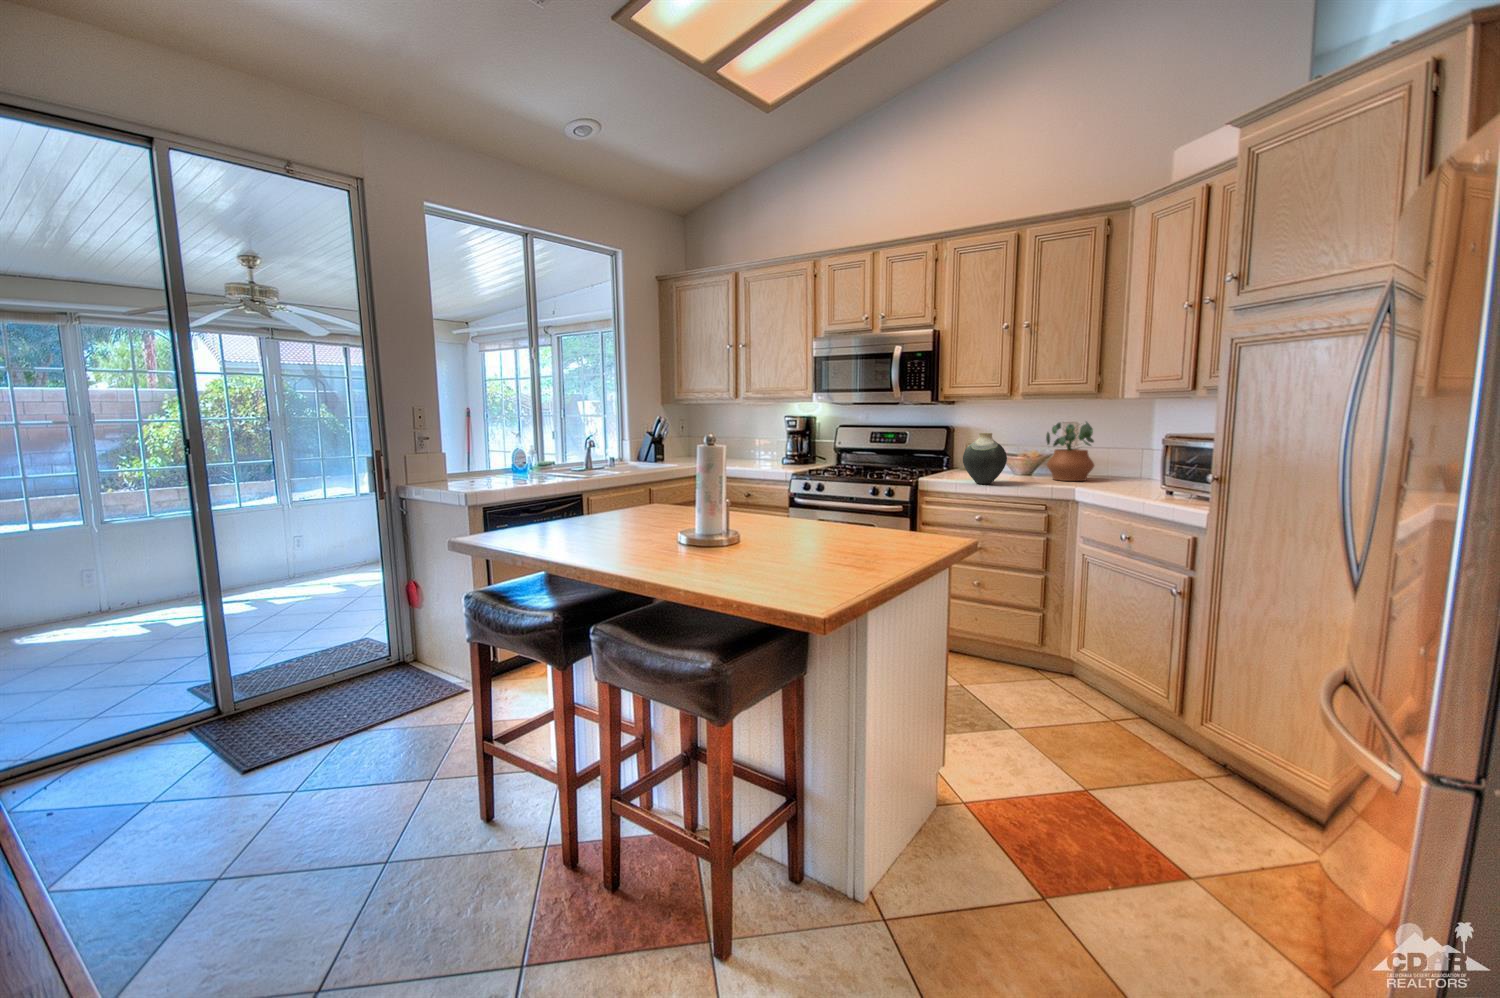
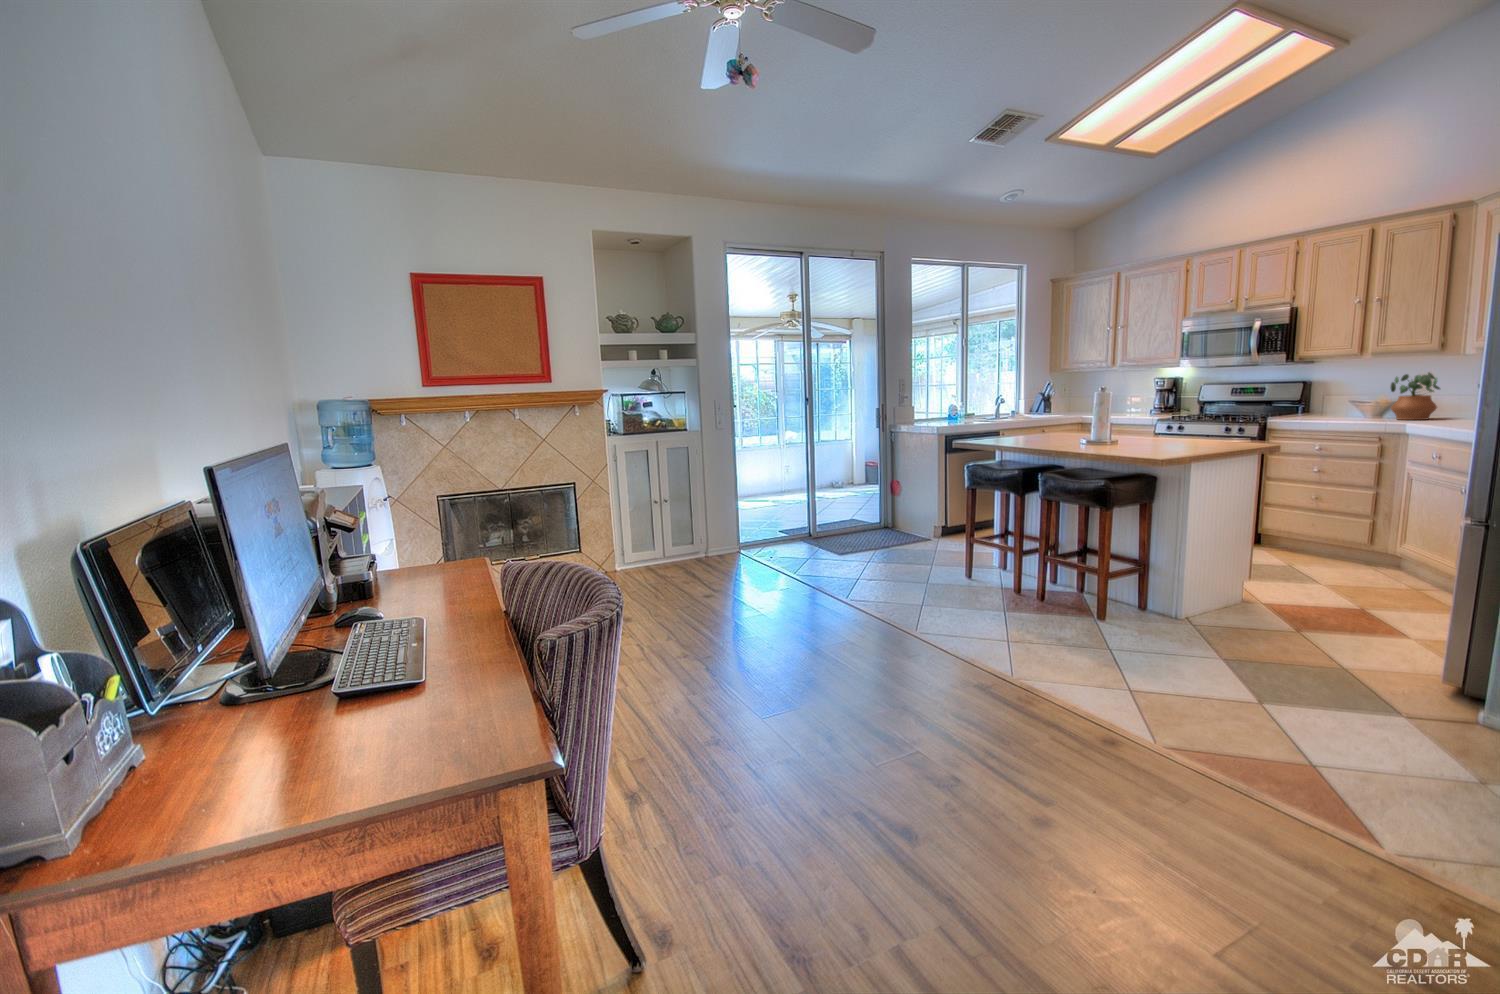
vase: present [963,433,1007,484] -> none [1306,384,1346,422]

